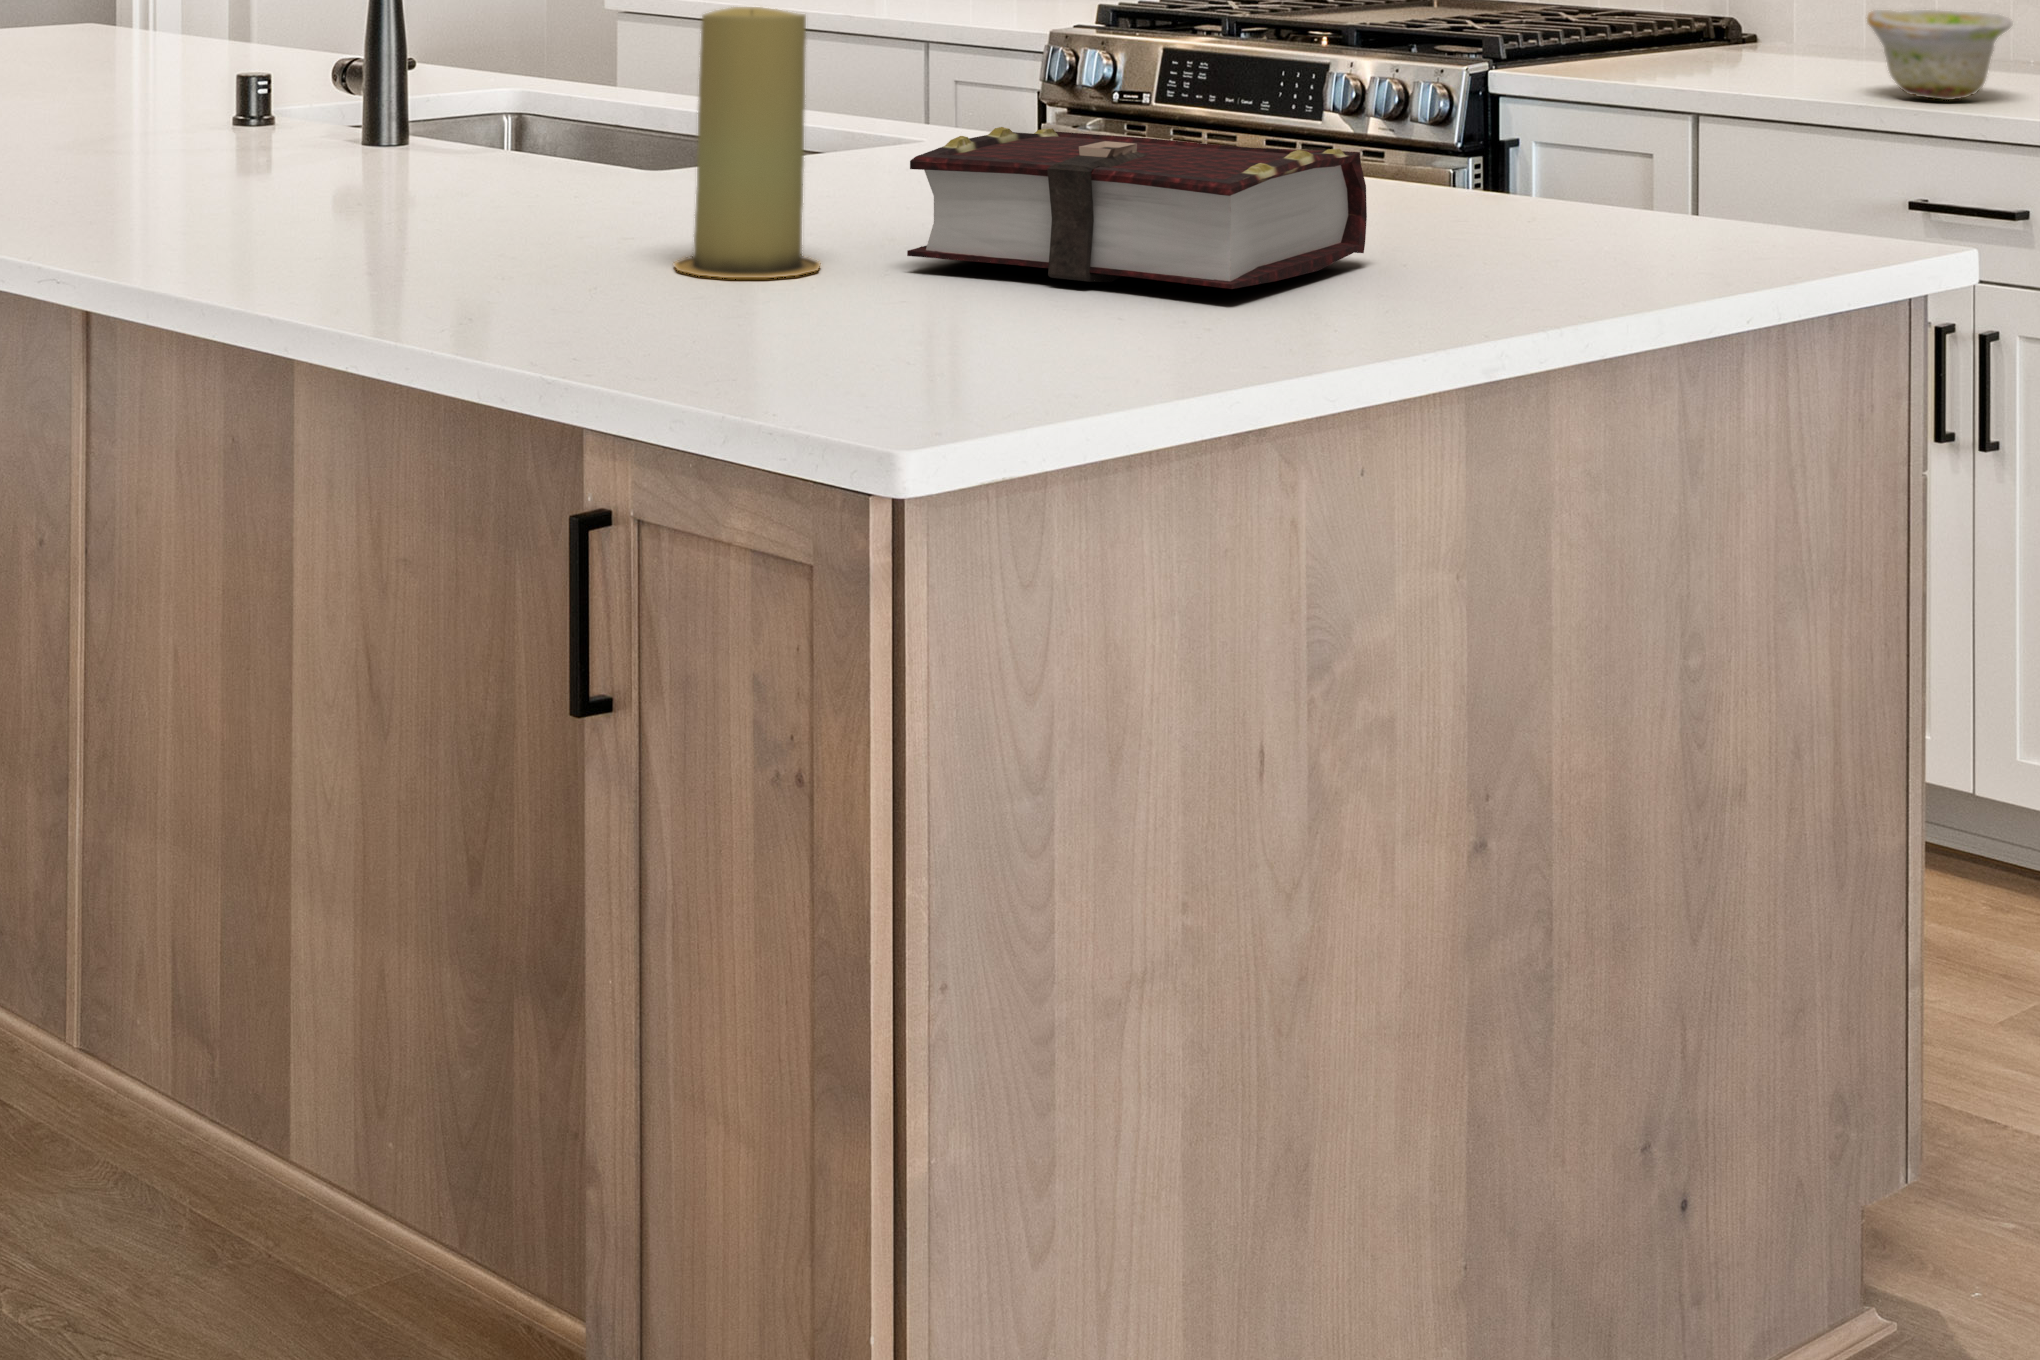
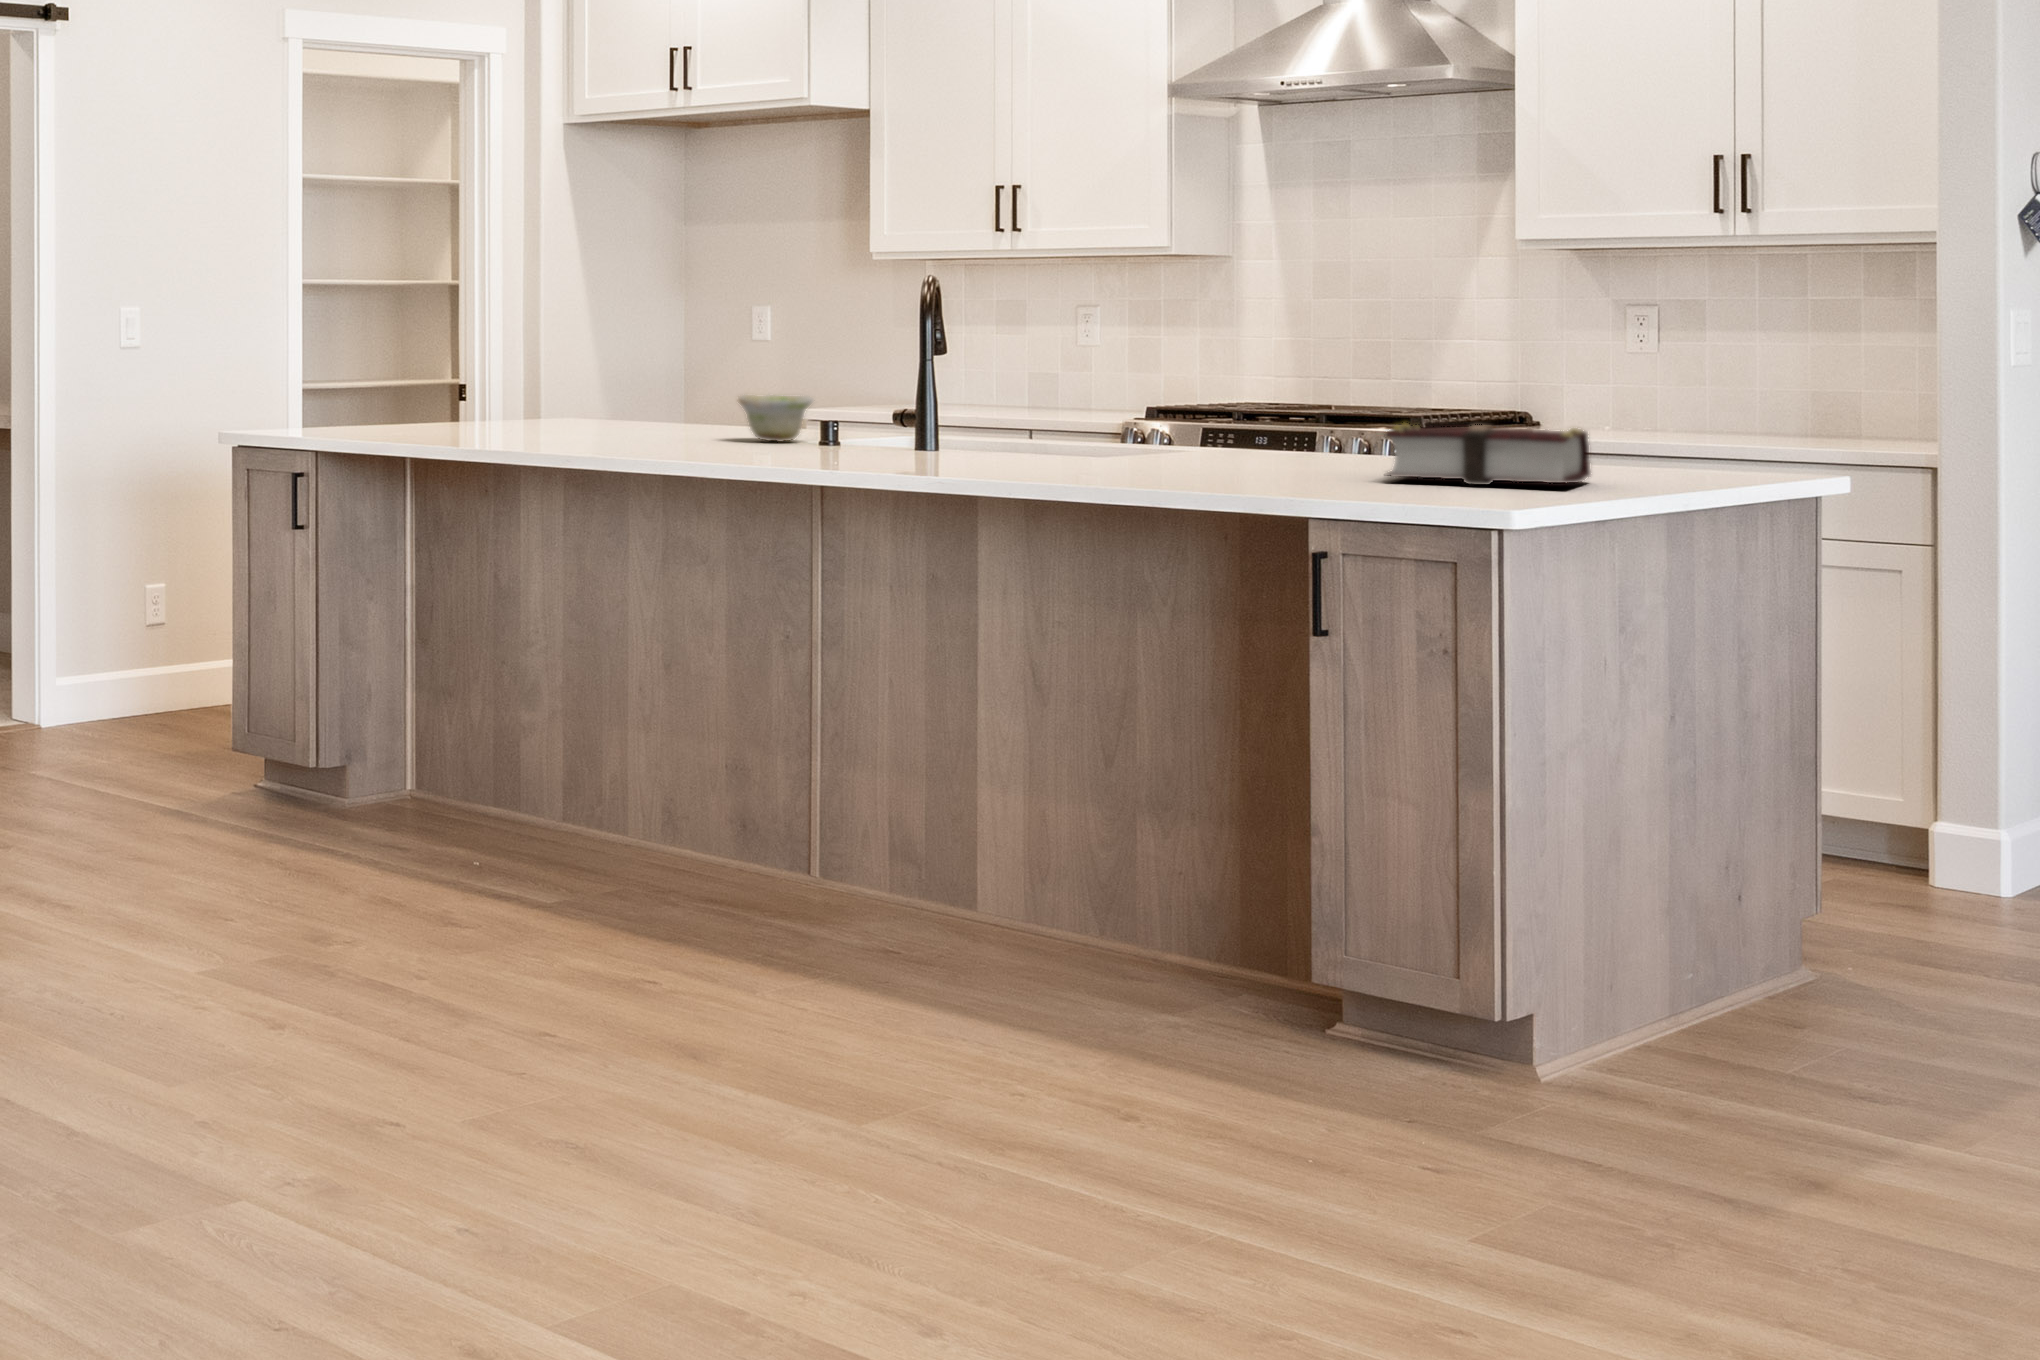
candle: present [674,7,821,278] -> none [1271,367,1343,484]
bowl: present [1867,10,2013,100] -> present [738,395,813,442]

